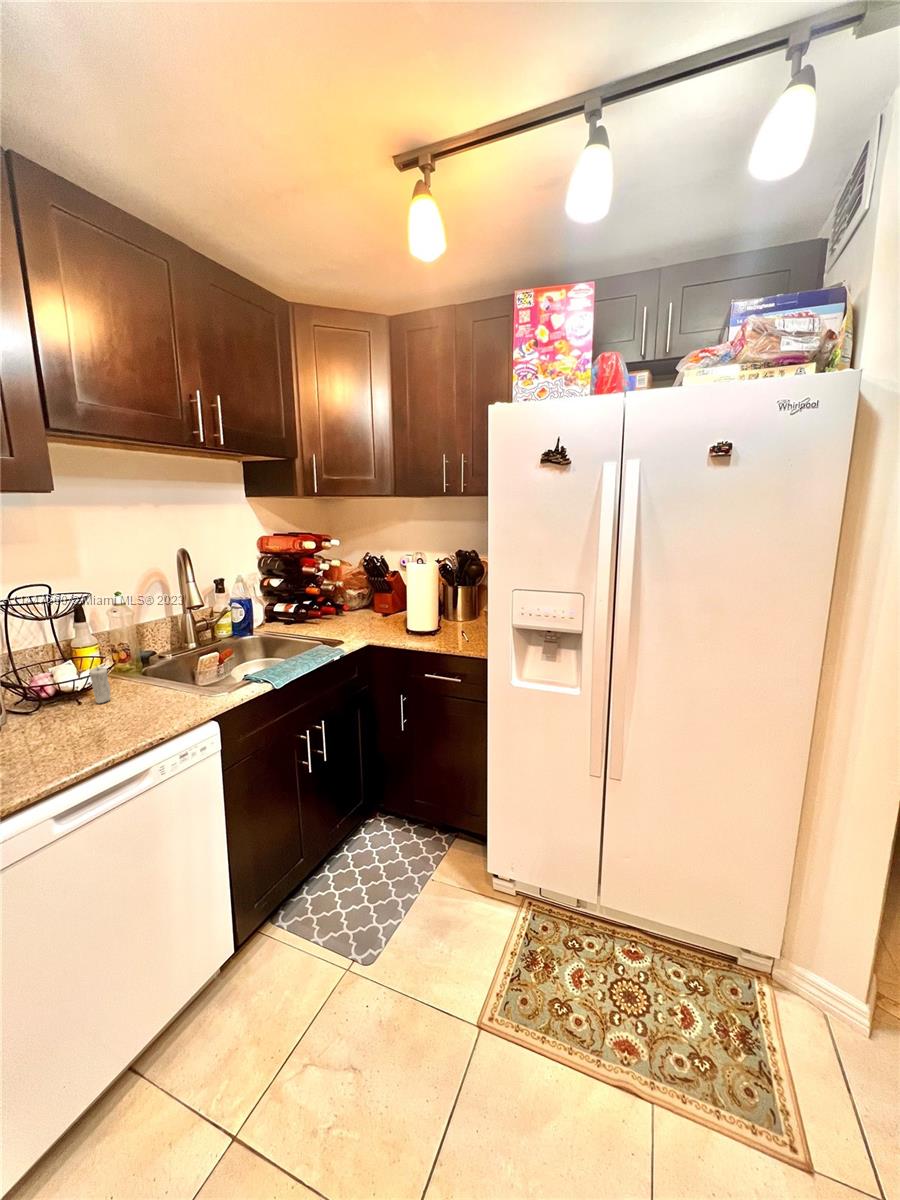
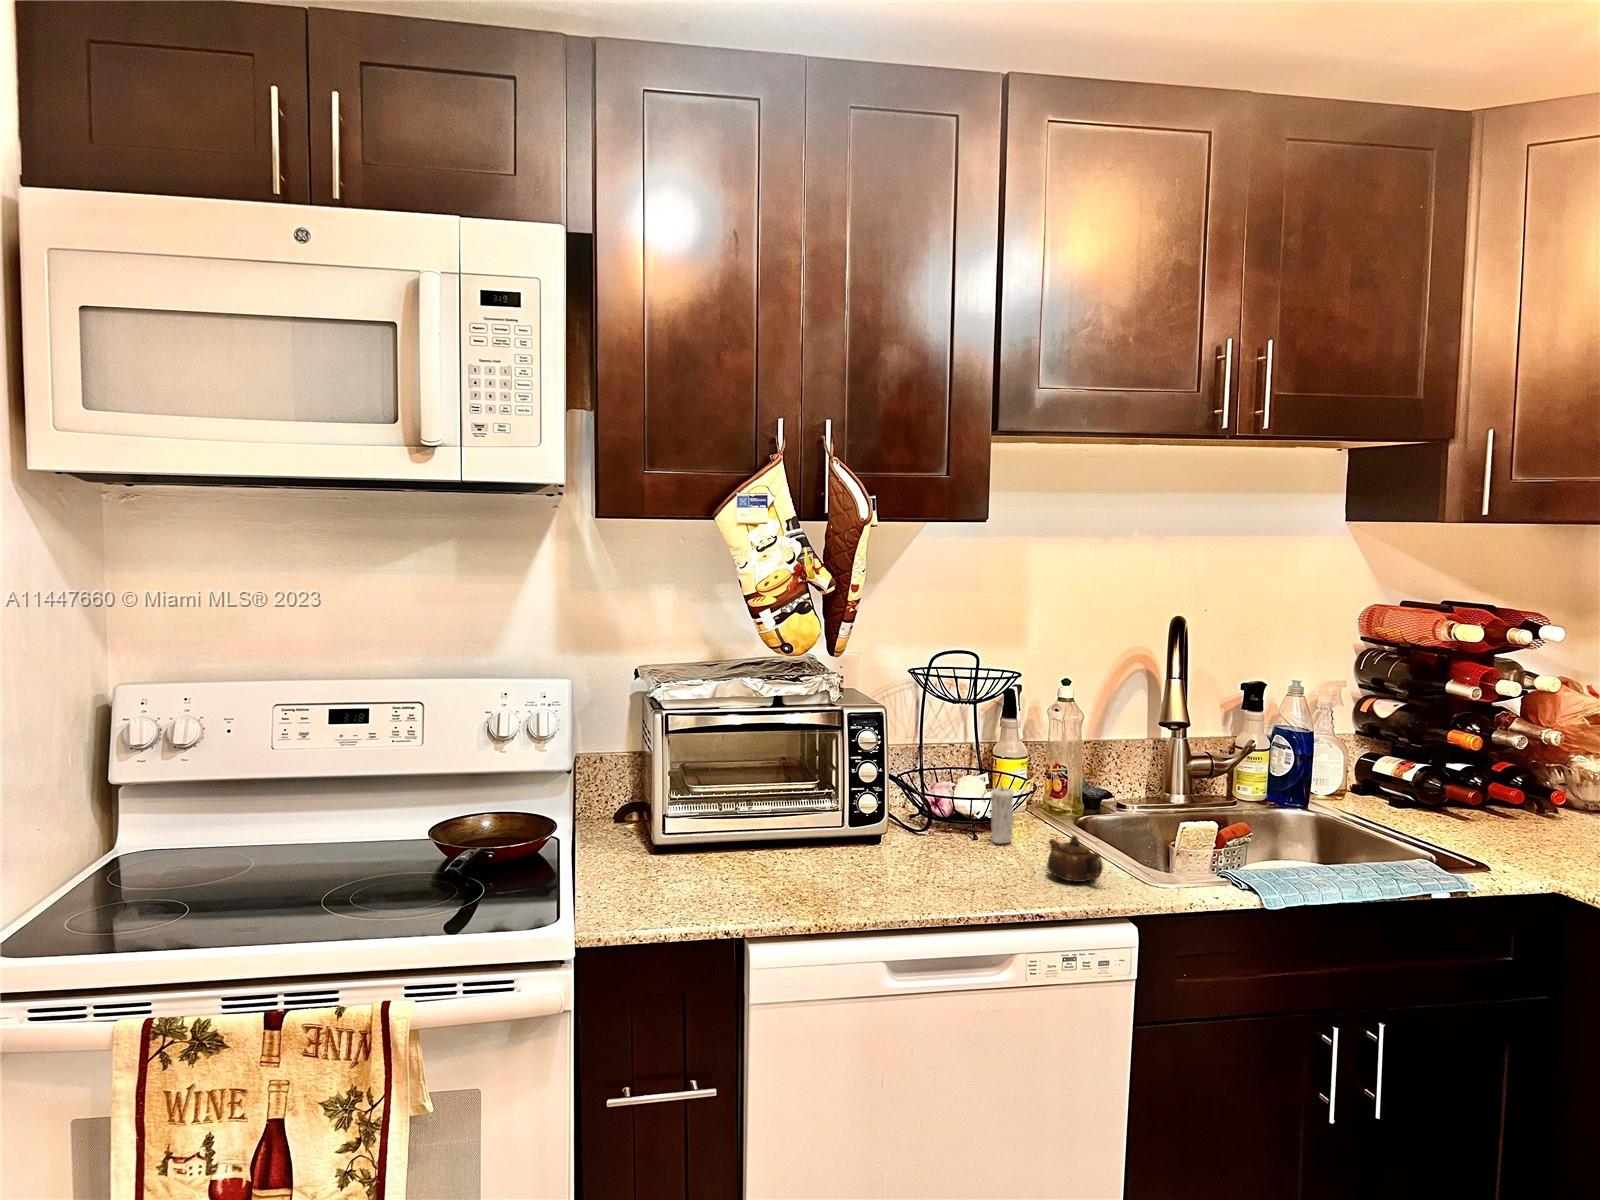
teapot: none [146,684,189,711] -> present [1047,835,1103,882]

